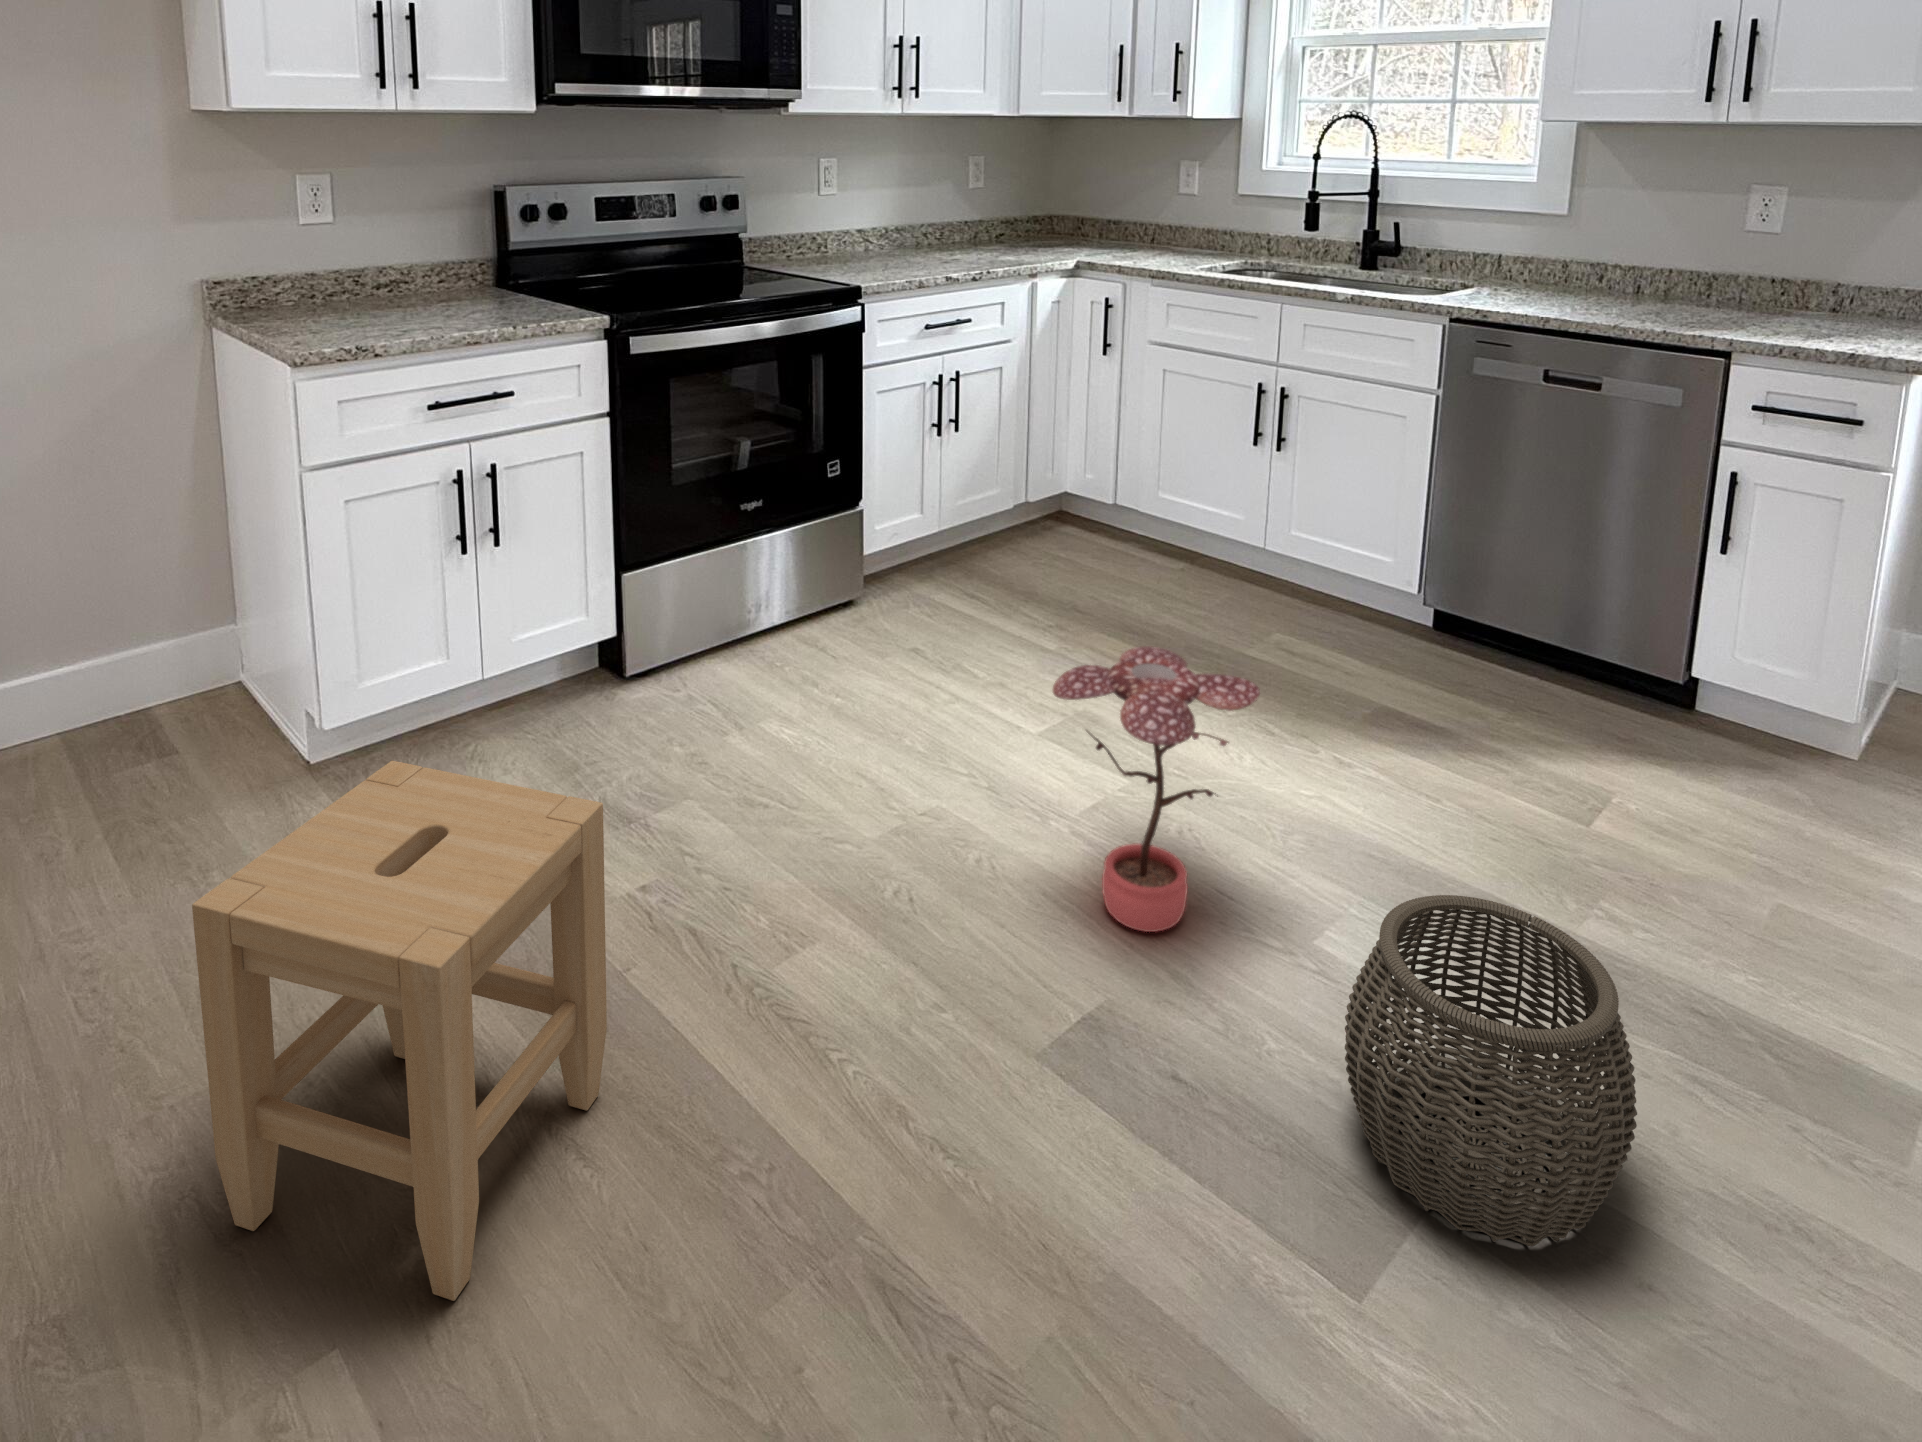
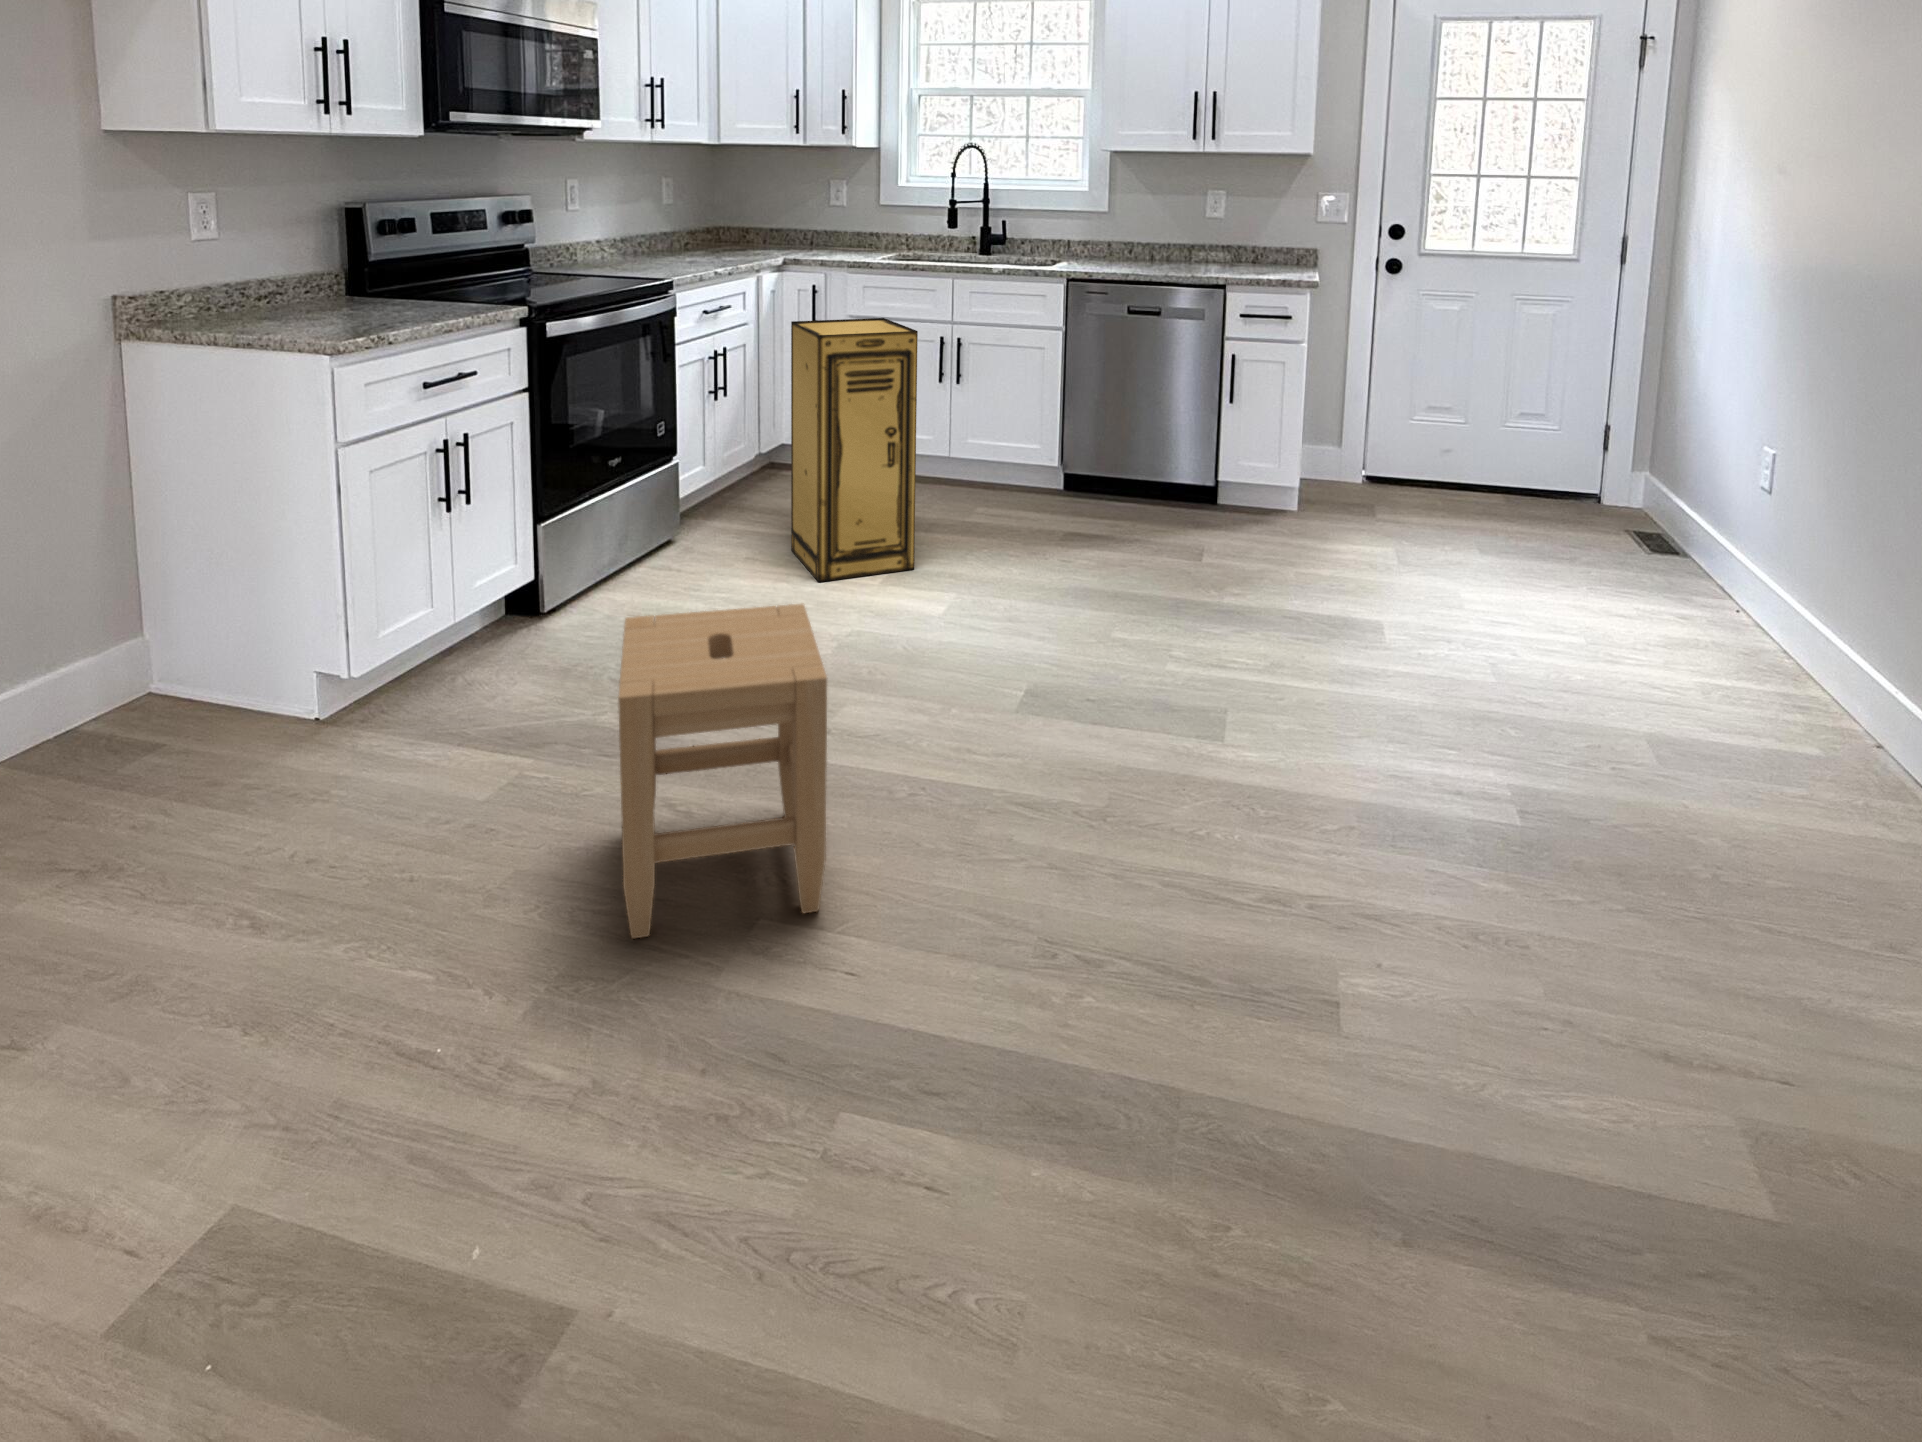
storage cabinet: none [961,352,1116,718] -> present [791,318,918,582]
potted plant: present [1053,646,1260,932] -> none [968,486,1085,659]
woven basket: present [1345,895,1637,1246] -> none [1183,566,1324,720]

